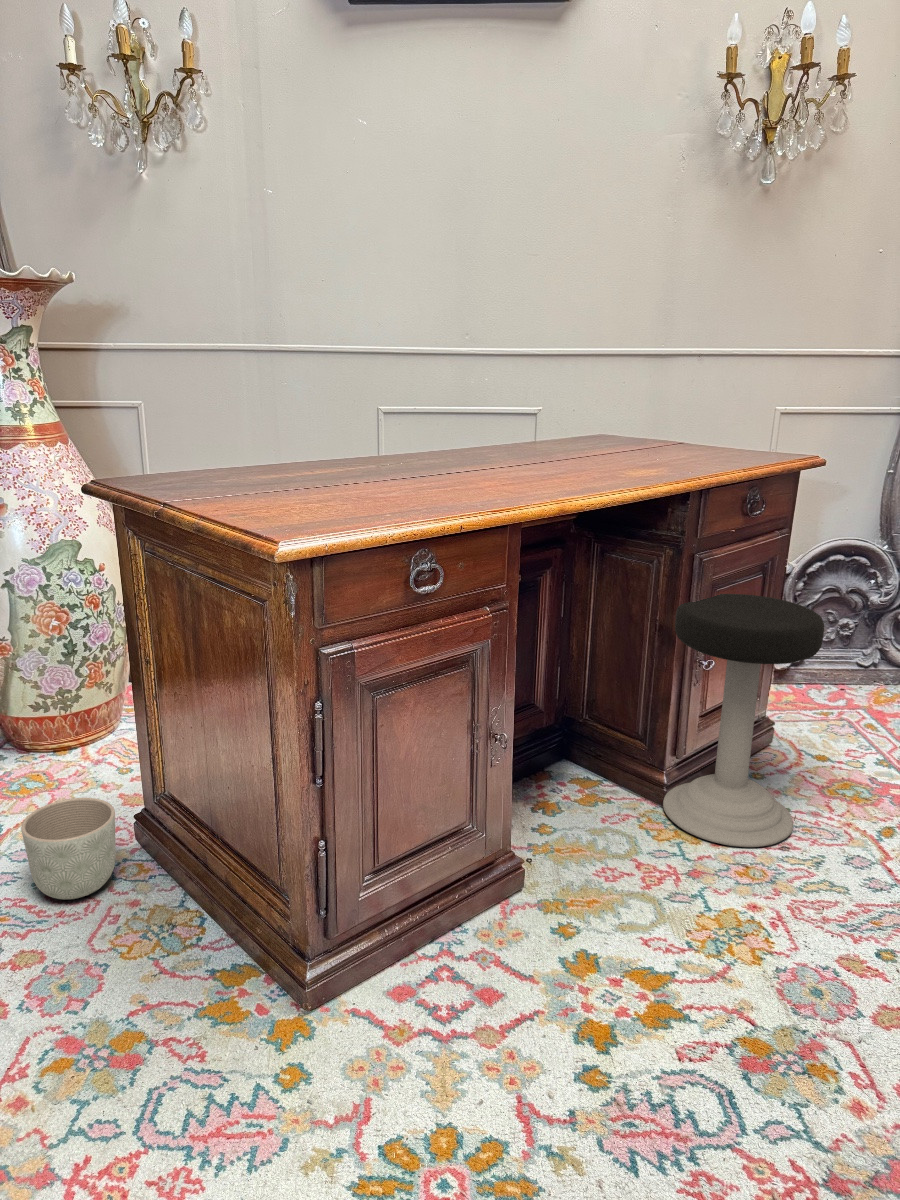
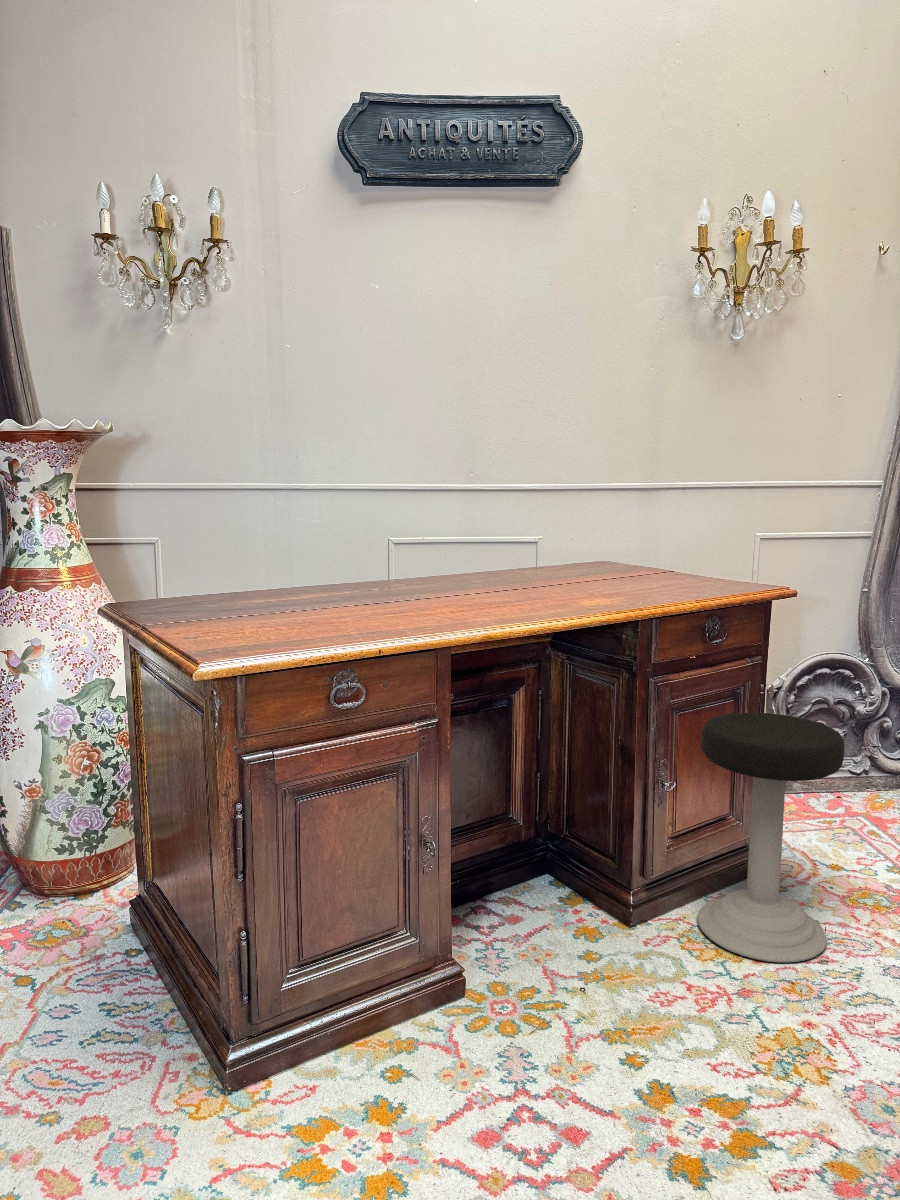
planter: present [21,798,116,899] -> none [76,945,170,1056]

